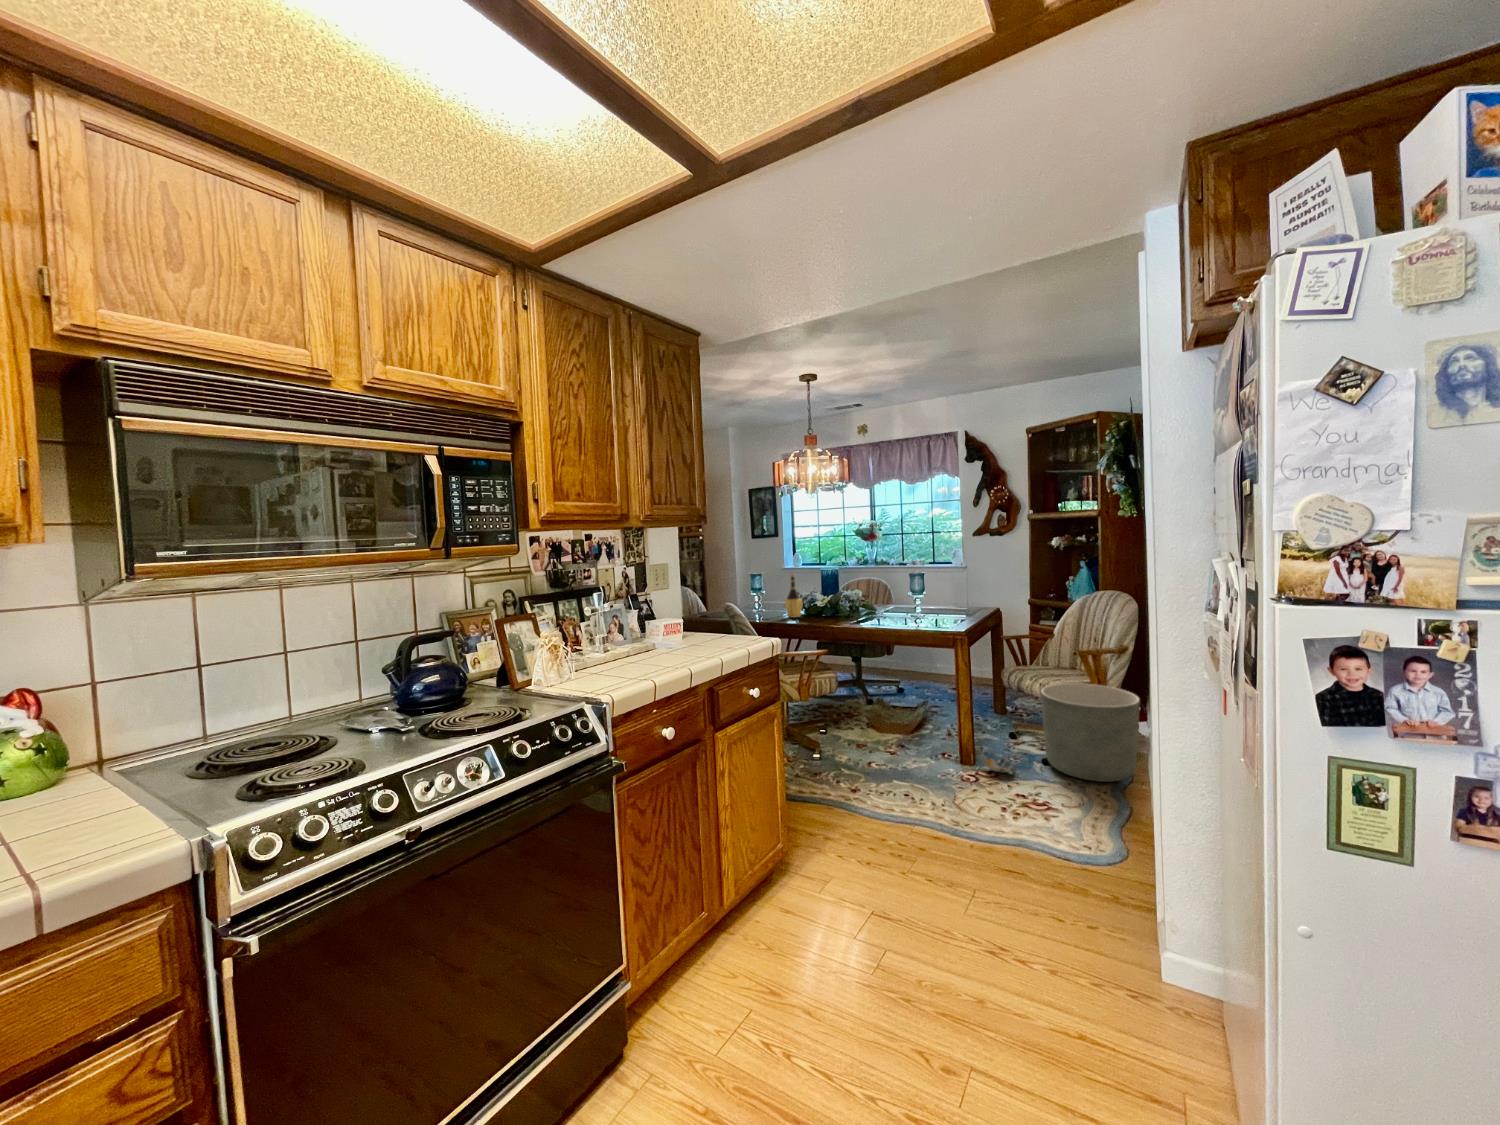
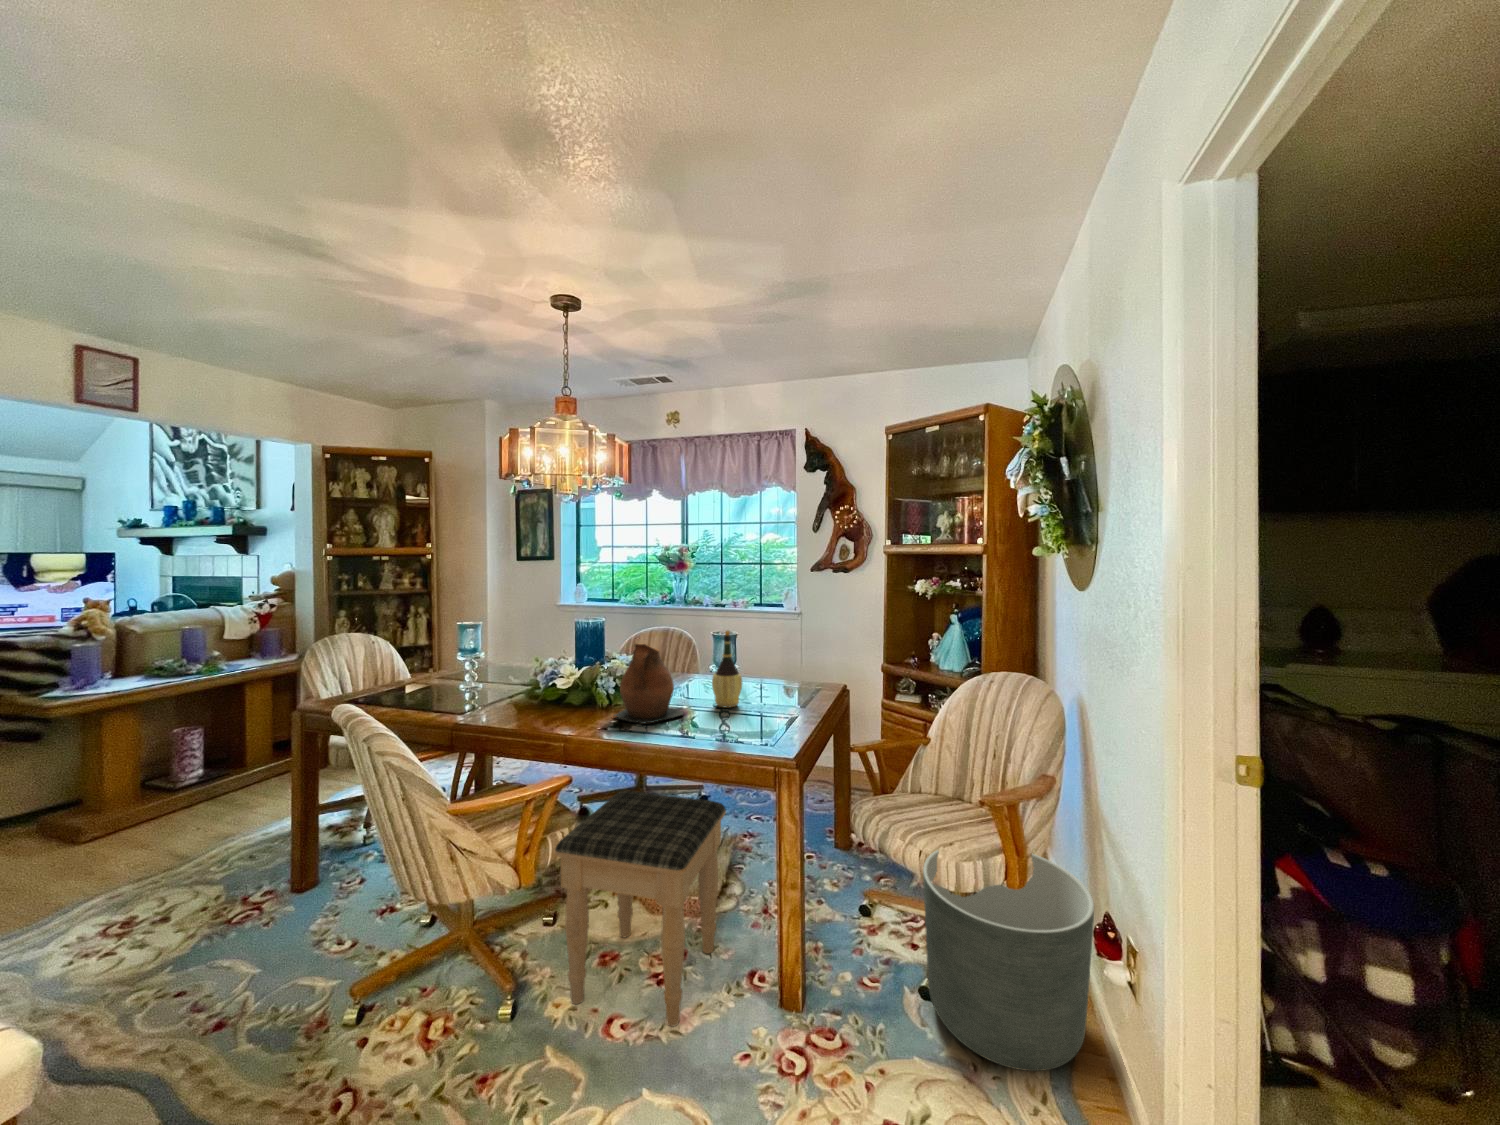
wine bottle: present [785,574,802,618] -> present [712,630,742,707]
ceramic pitcher: none [854,576,895,620] -> present [614,643,684,724]
footstool: none [839,657,924,761] -> present [555,791,726,1026]
plush toy: present [982,747,1016,773] -> none [819,999,883,1063]

